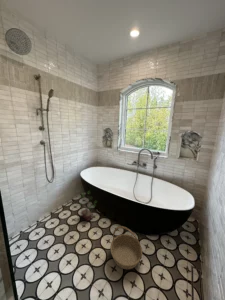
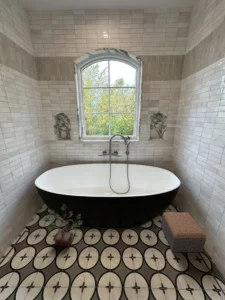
basket: present [110,226,142,269] -> none [119,231,158,280]
footstool: none [161,231,199,288] -> present [161,212,206,252]

